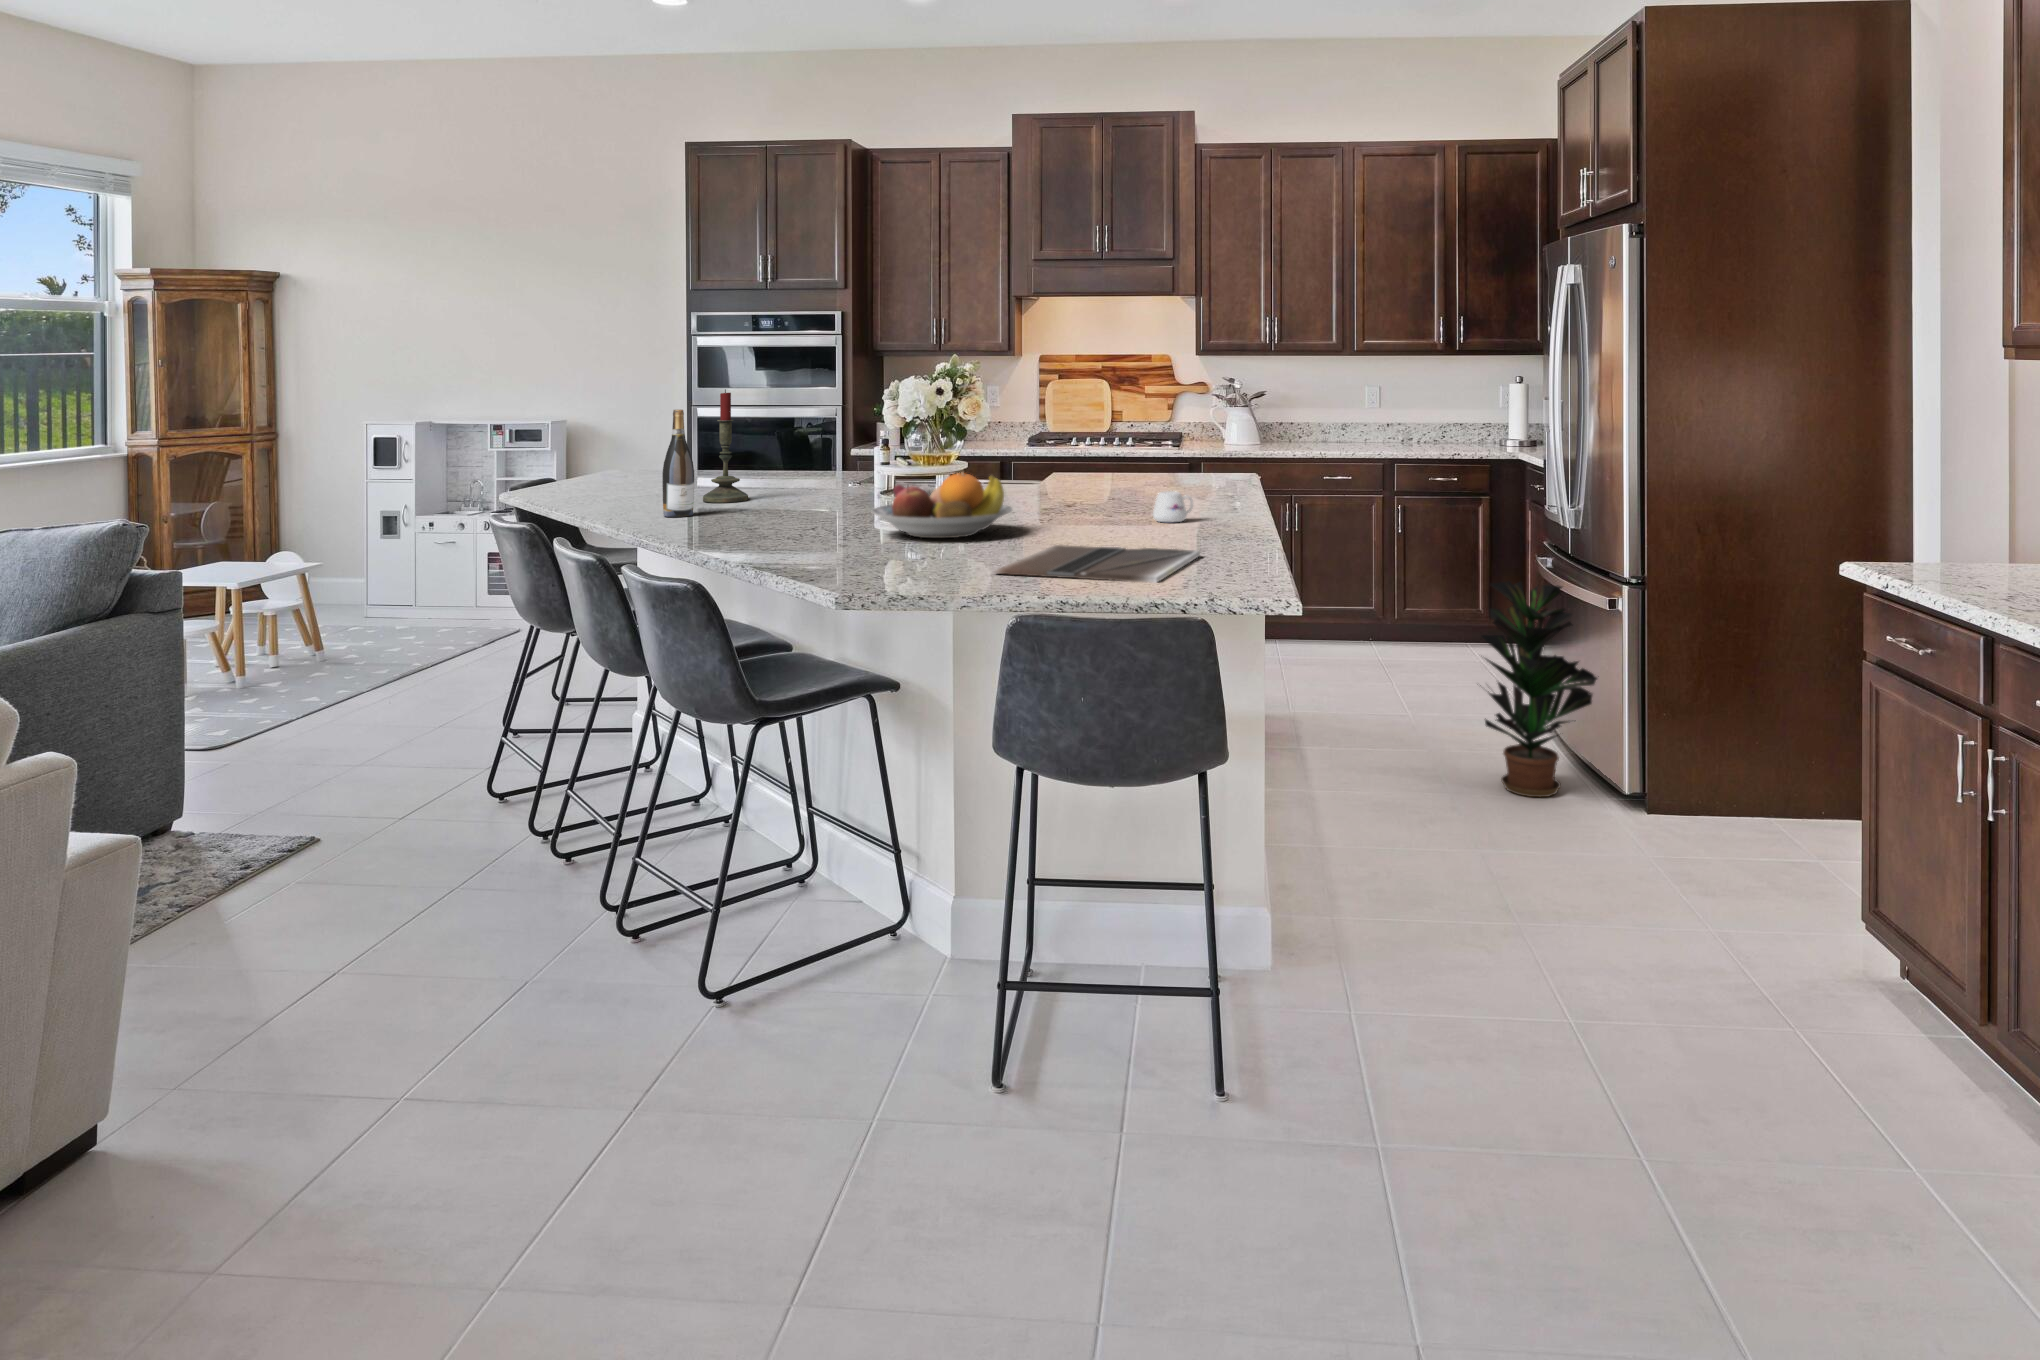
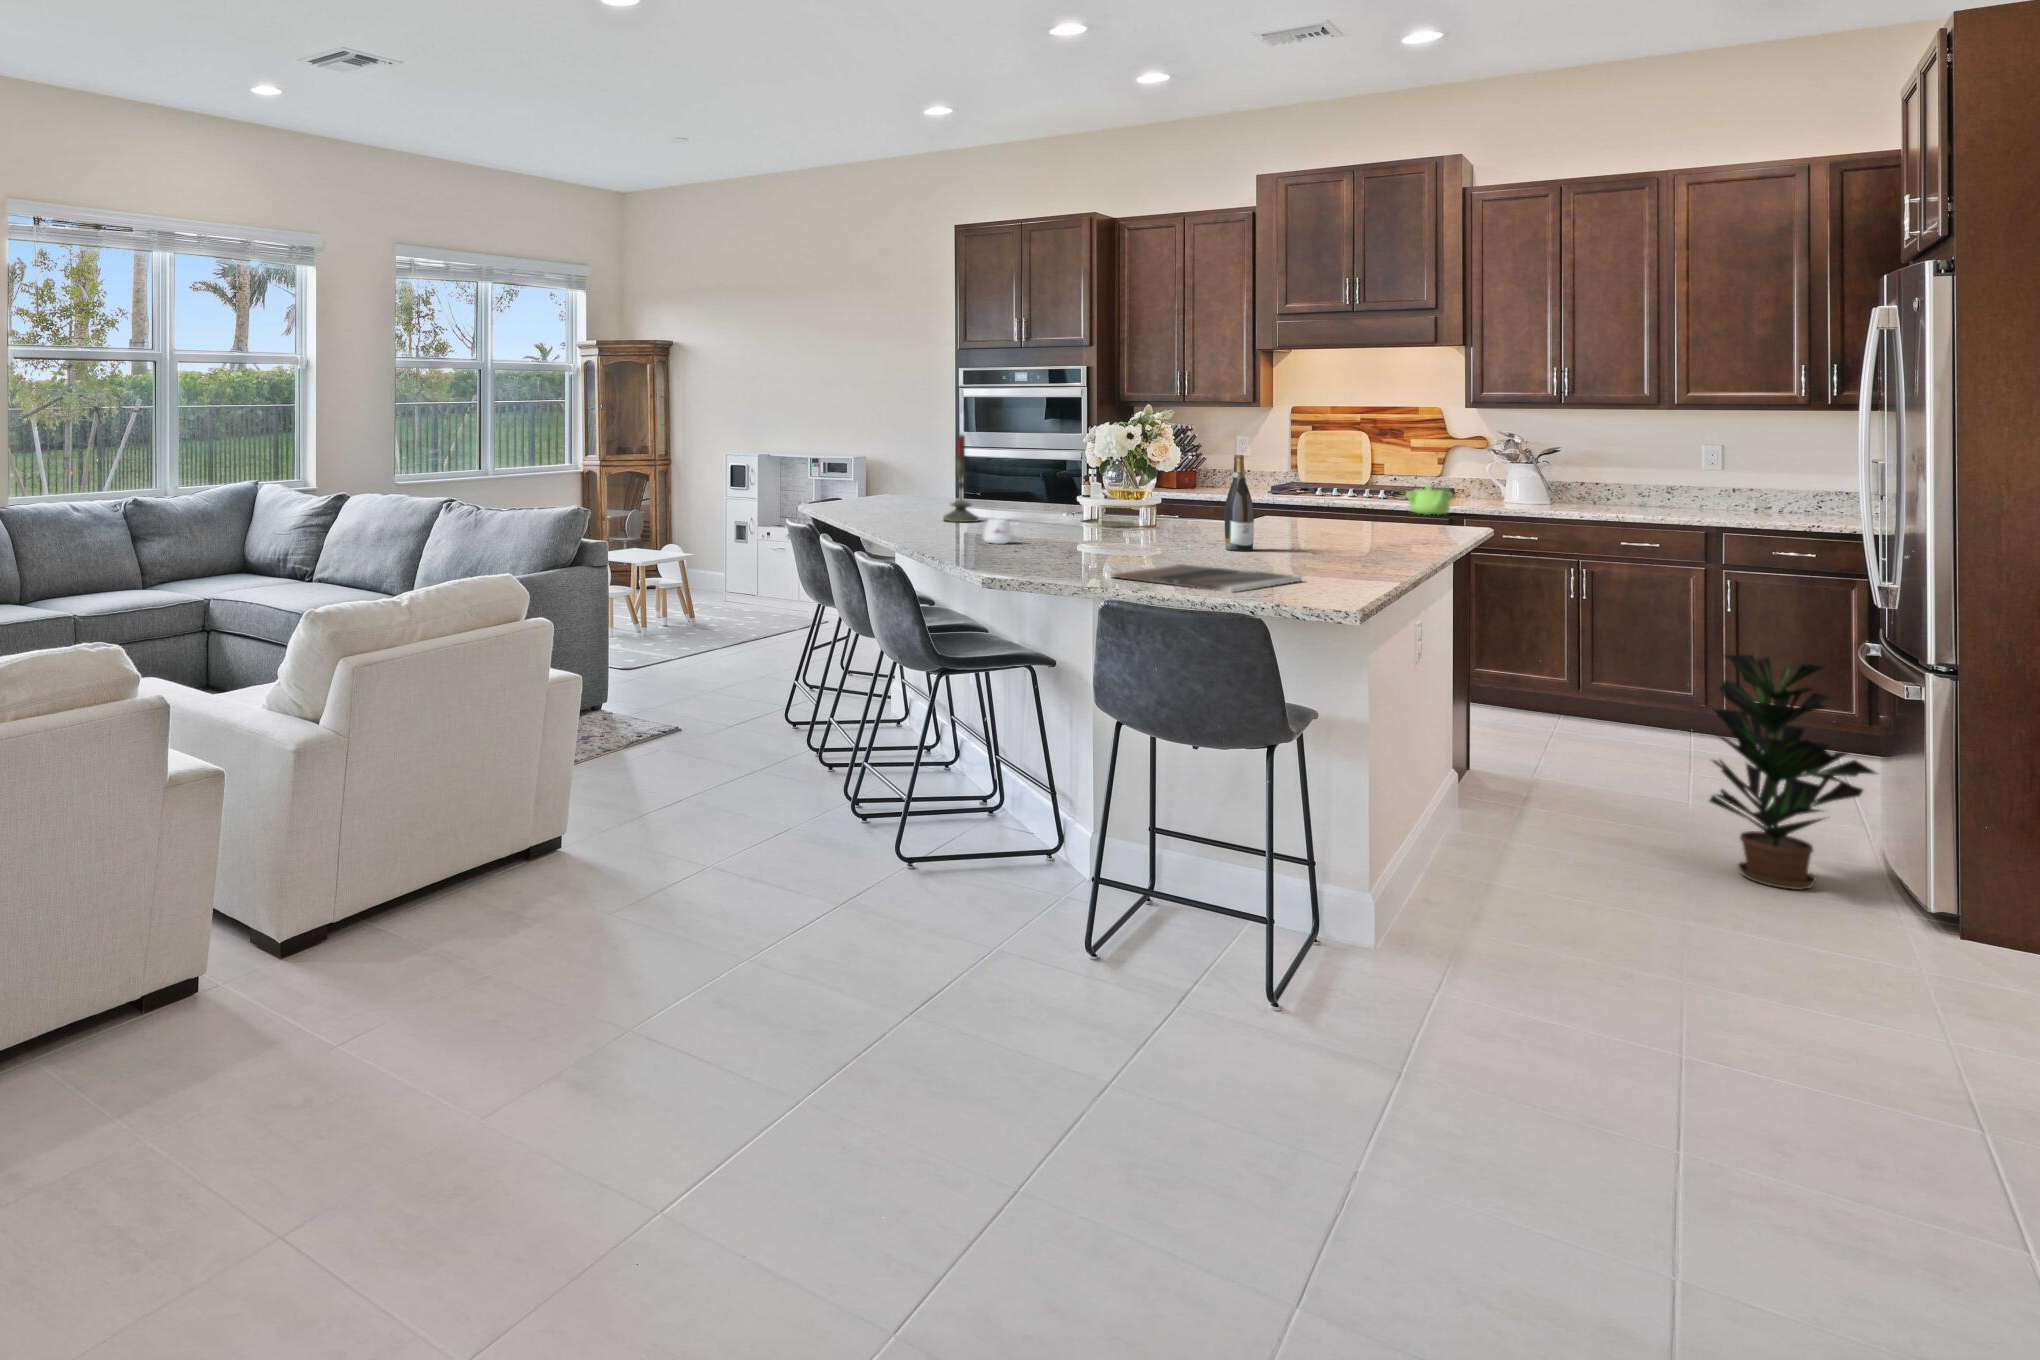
wine bottle: present [662,410,694,517] -> present [1225,455,1254,551]
teapot: none [1154,432,1192,460] -> present [1406,486,1452,515]
fruit bowl: present [872,473,1012,538] -> none [1046,504,1165,555]
mug: present [1153,491,1193,522] -> present [984,519,1020,544]

